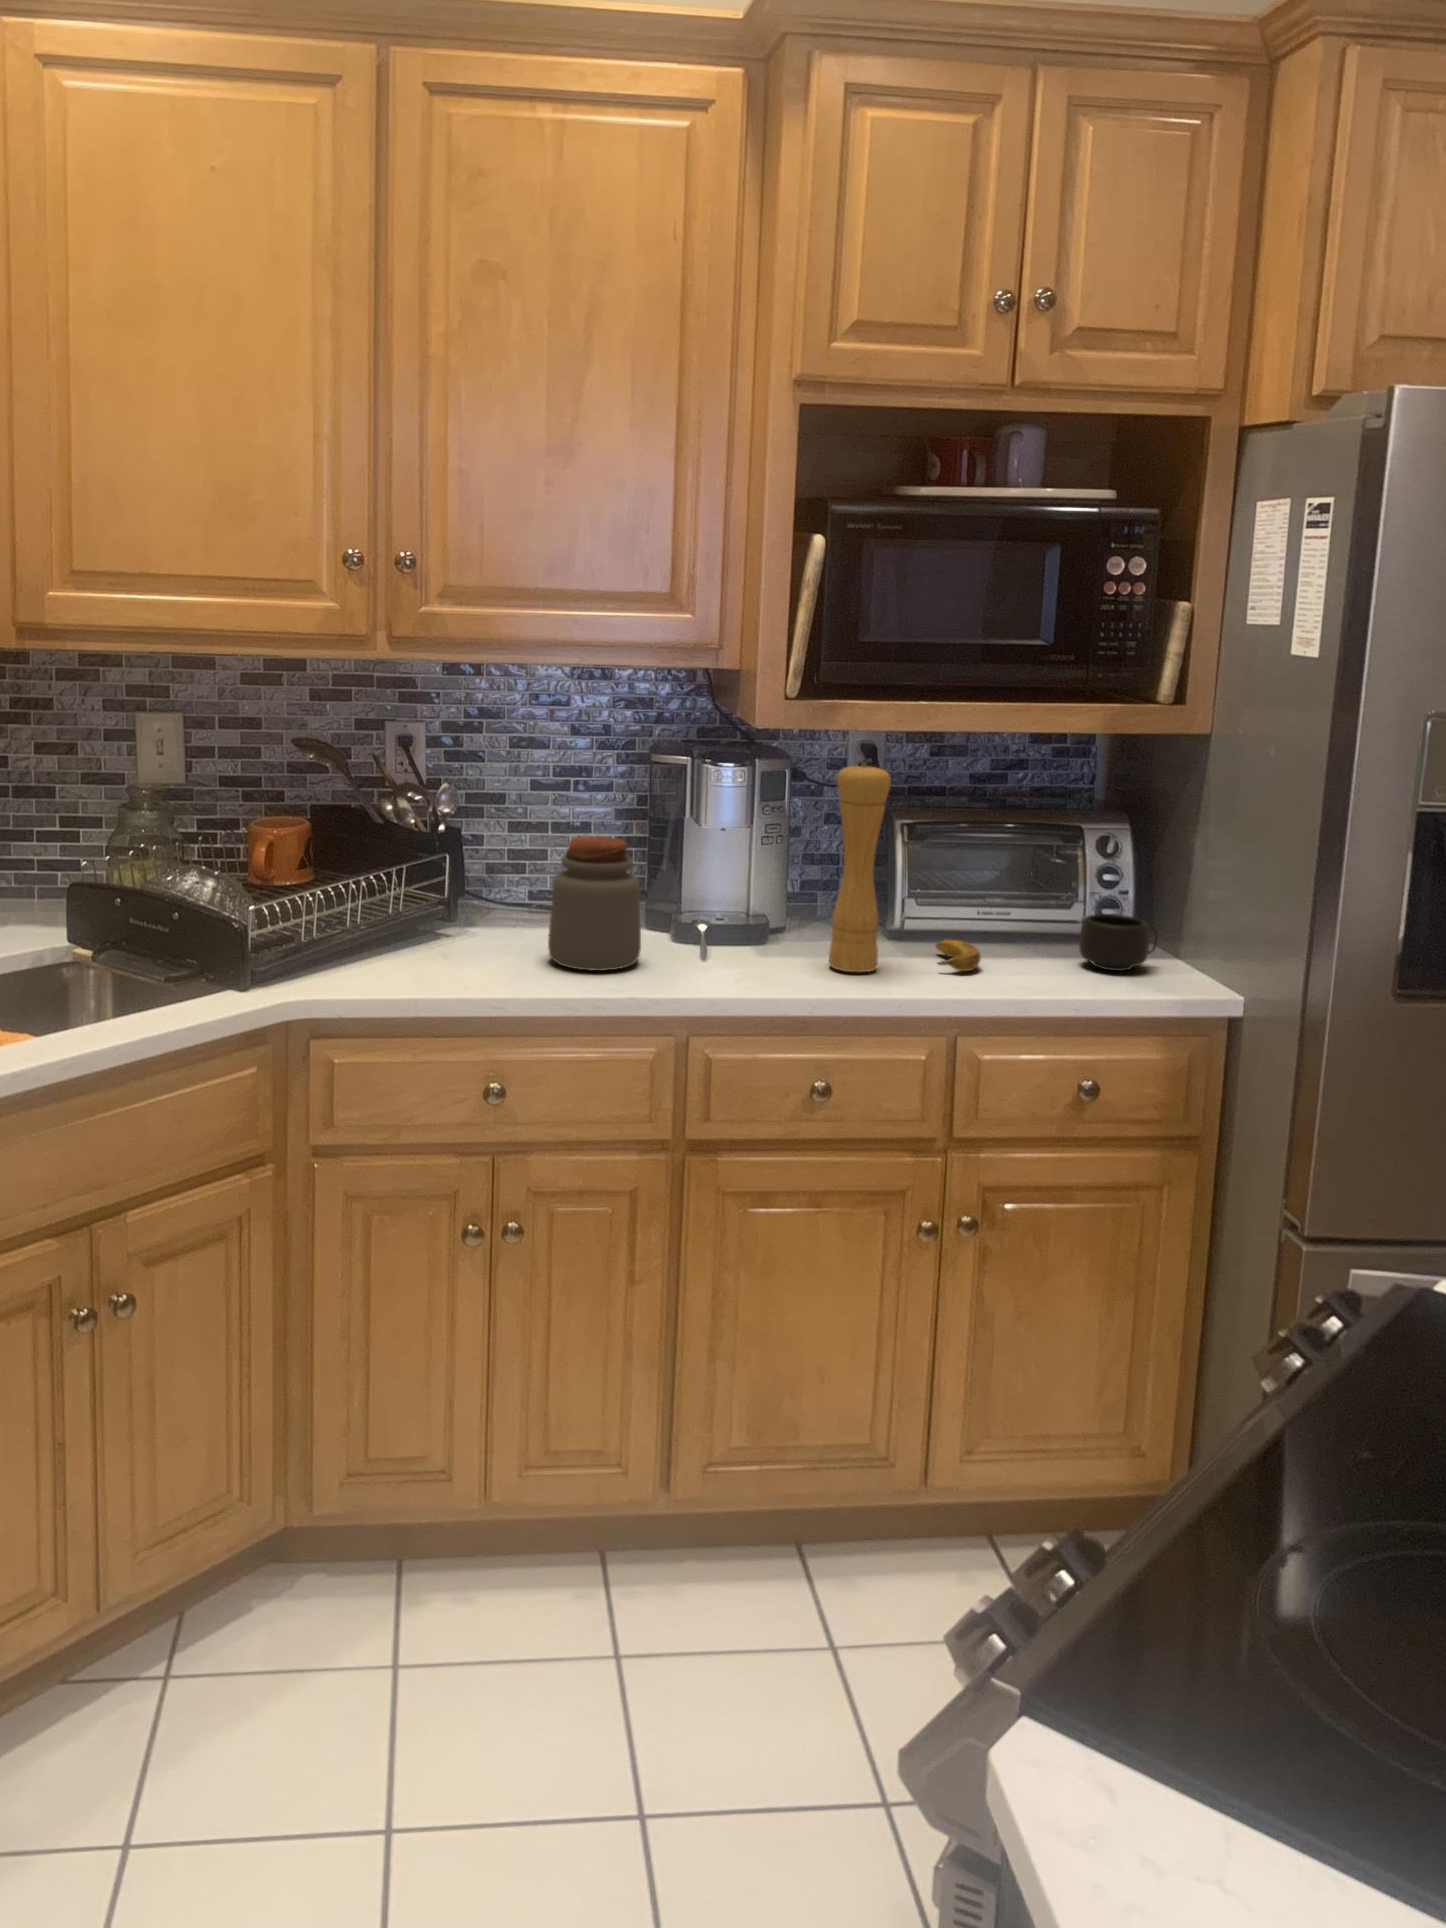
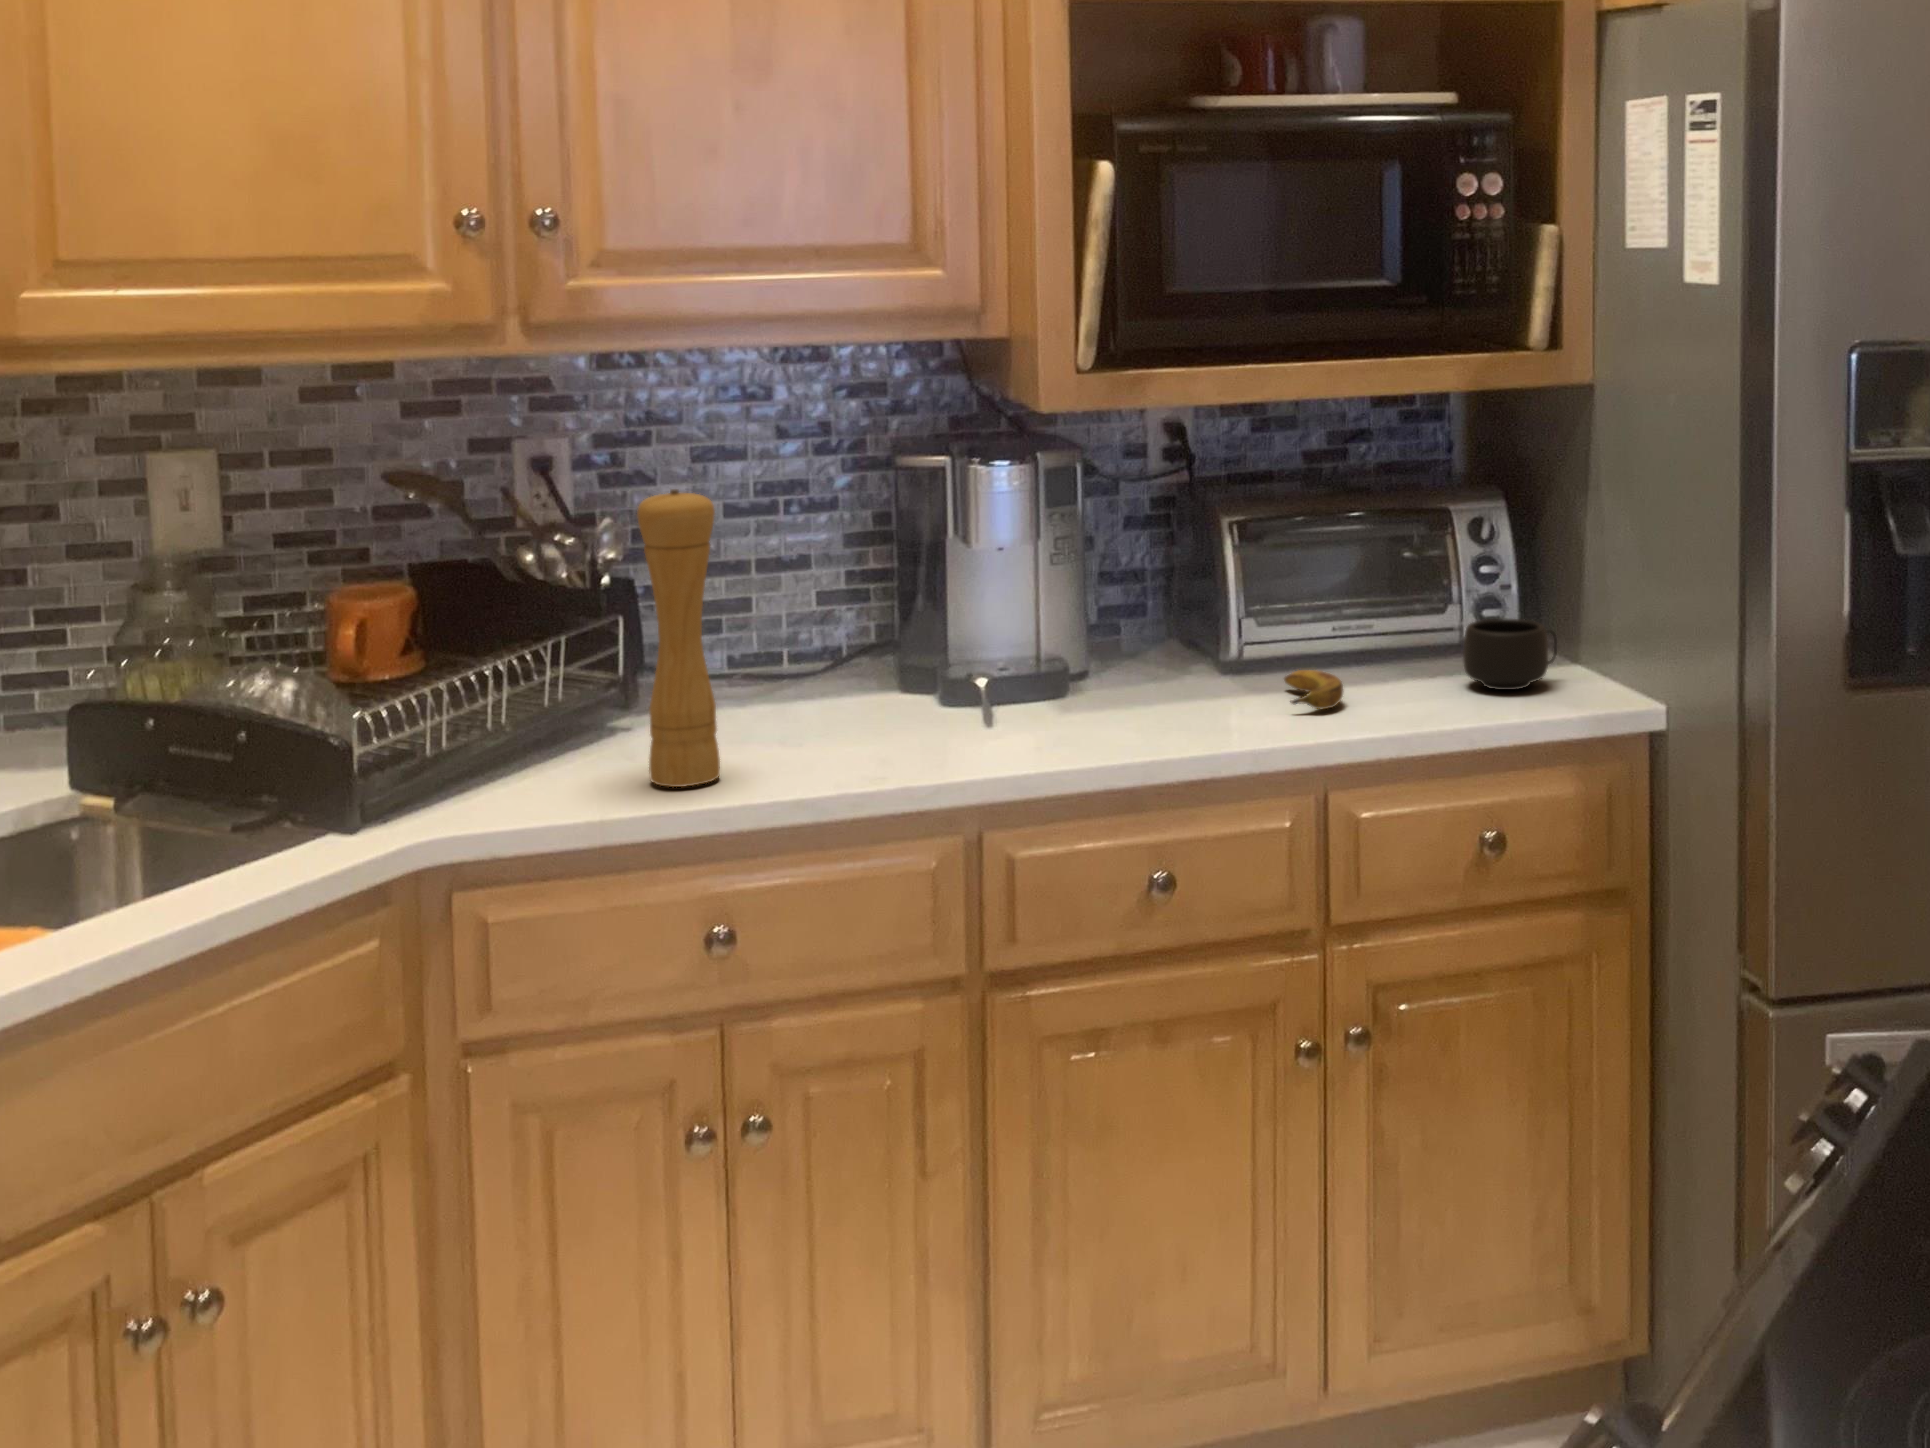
pepper mill: present [829,763,891,972] -> present [637,489,720,787]
jar: present [548,836,641,971] -> none [774,575,902,756]

